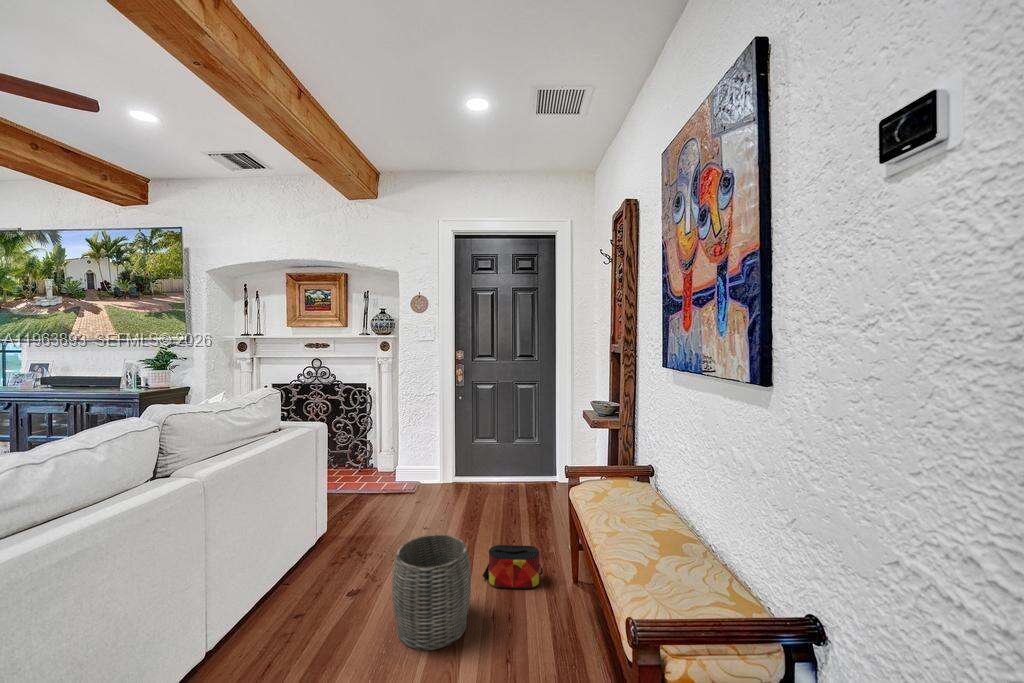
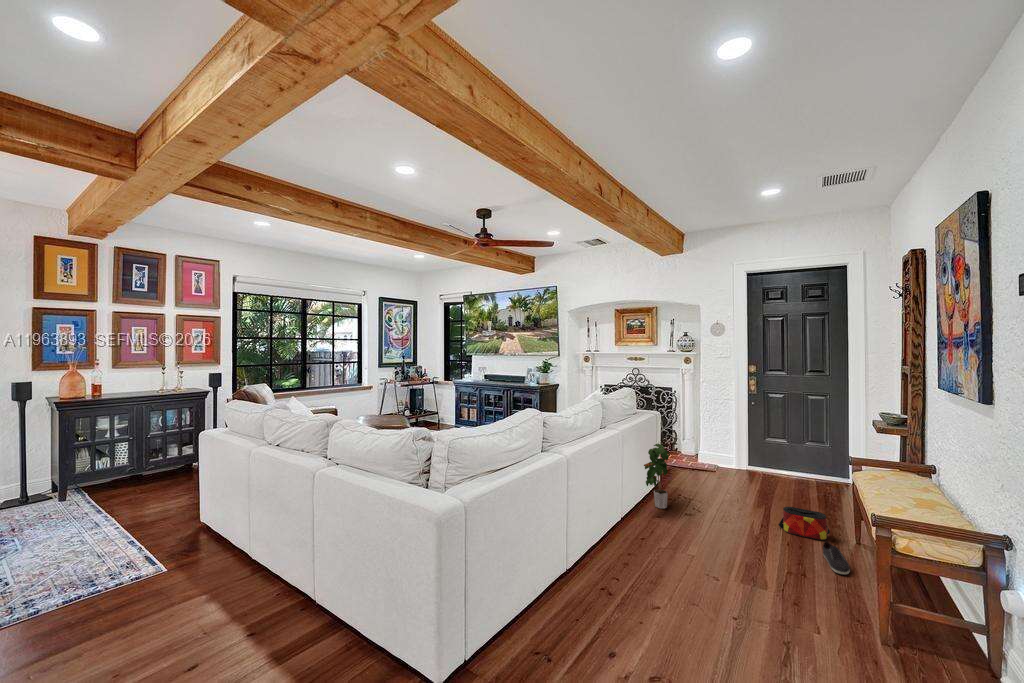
potted plant: none [276,478,334,593] -> present [644,444,670,509]
woven basket: present [392,535,471,650] -> none [717,486,771,550]
shoe: none [536,596,570,657] -> present [823,541,850,574]

